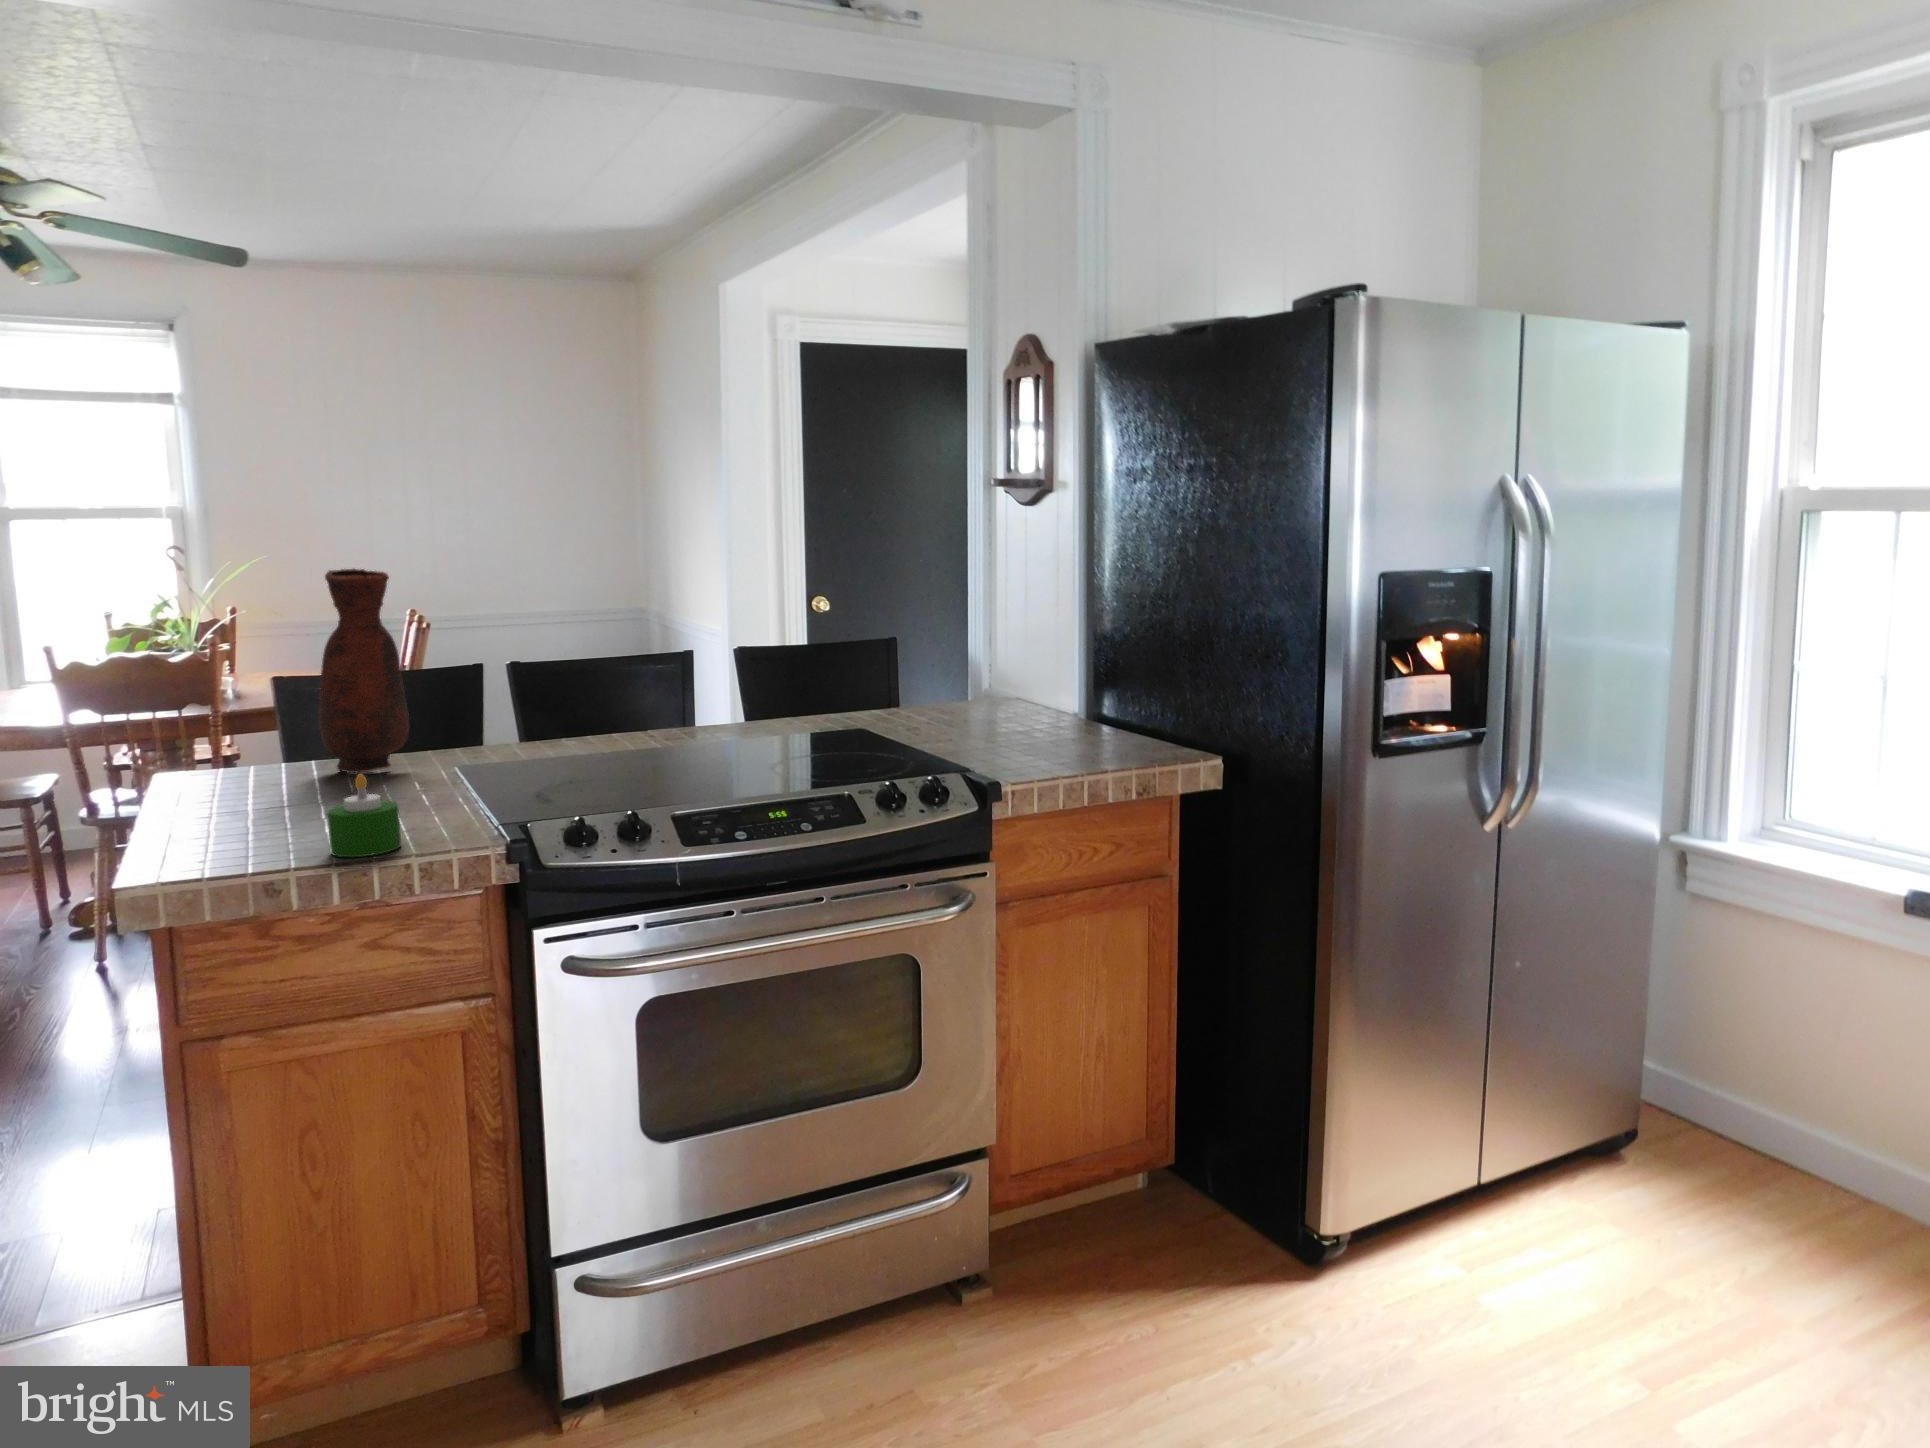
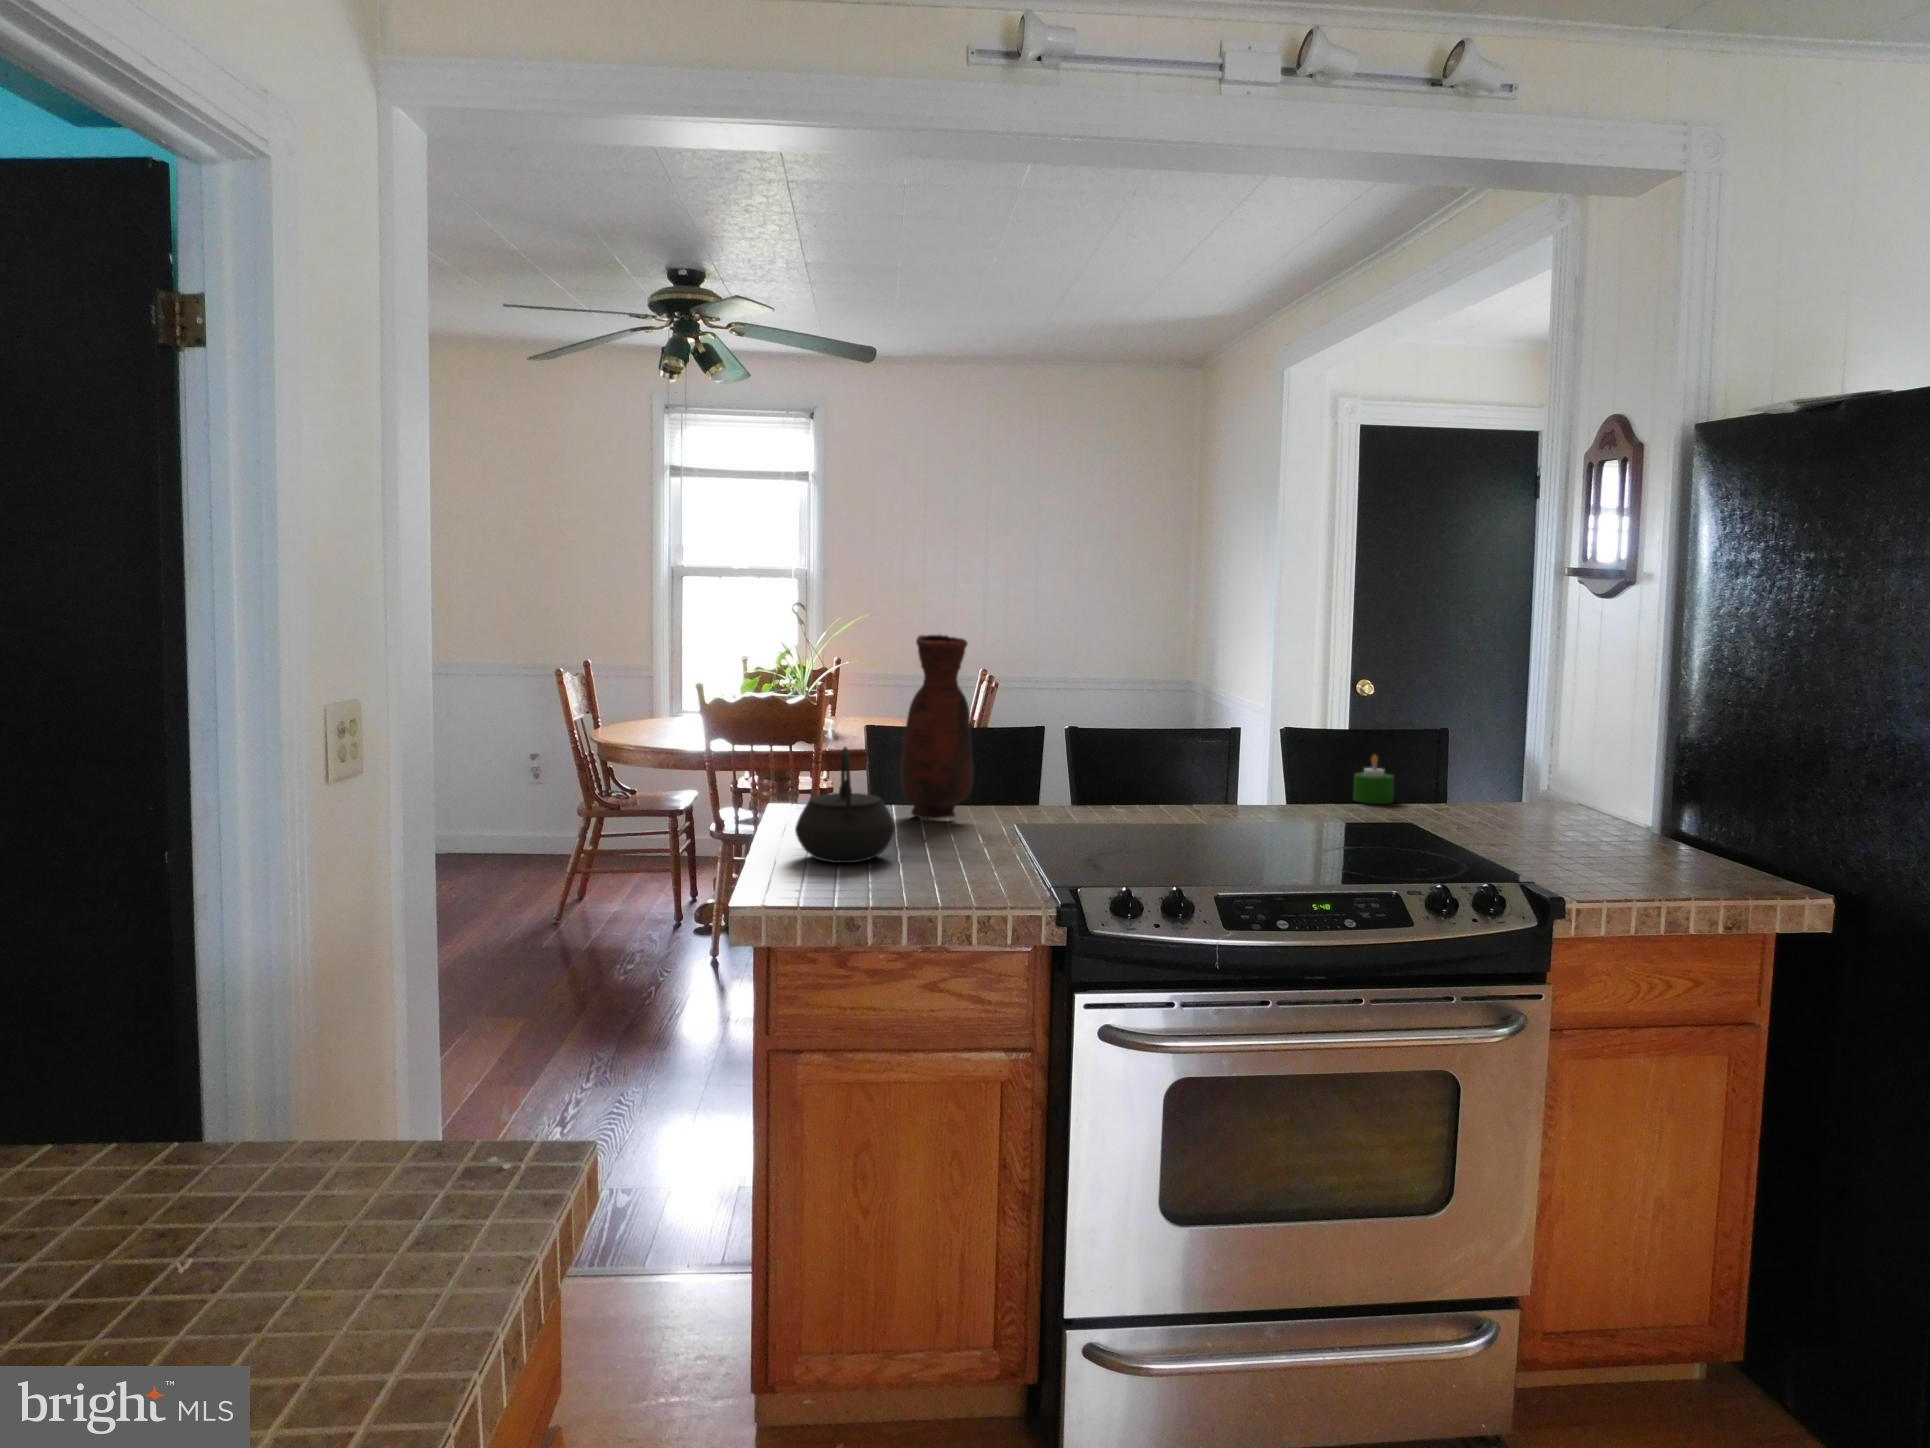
kettle: none [186,699,315,830] -> present [795,747,895,863]
candle: present [327,774,401,857] -> present [1353,755,1394,804]

